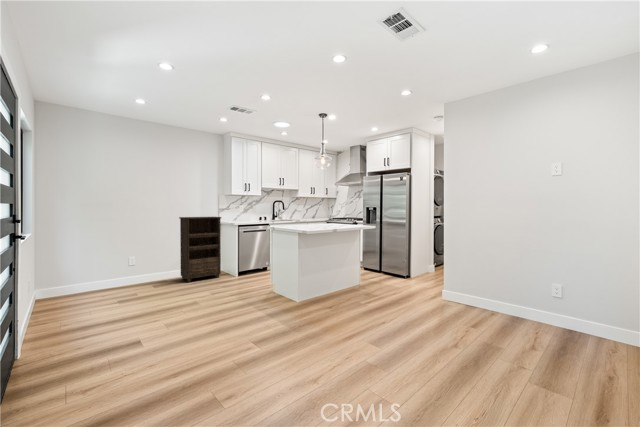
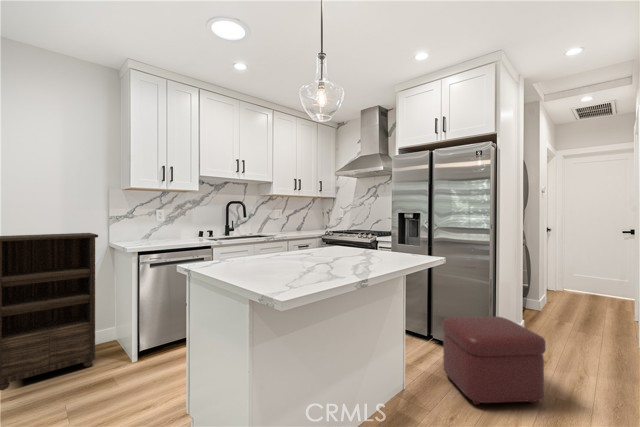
ottoman: none [379,255,418,287] -> present [442,317,546,405]

